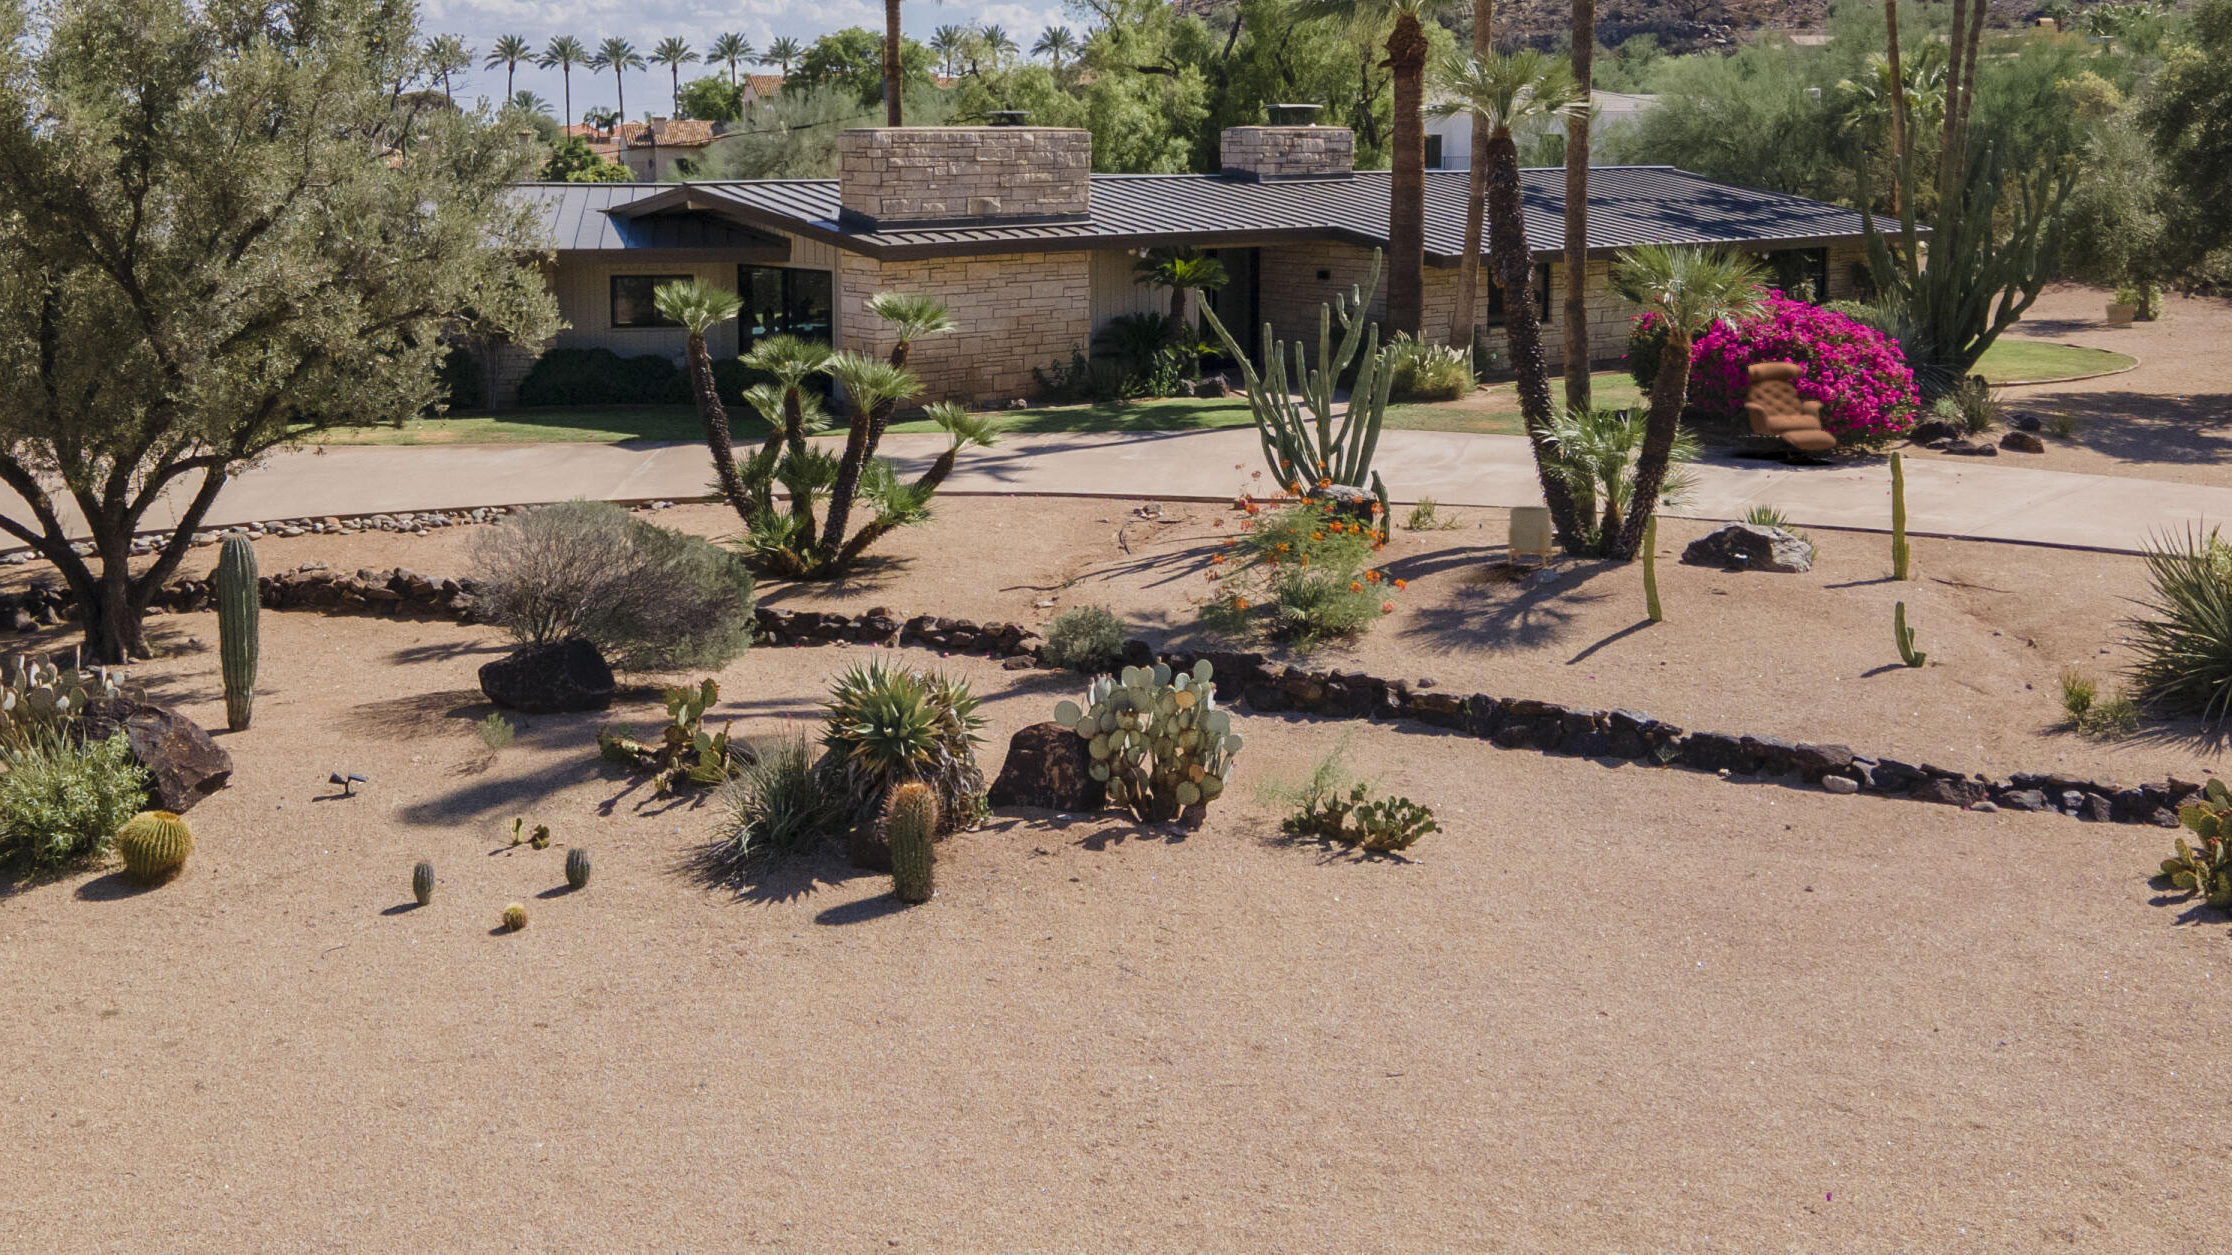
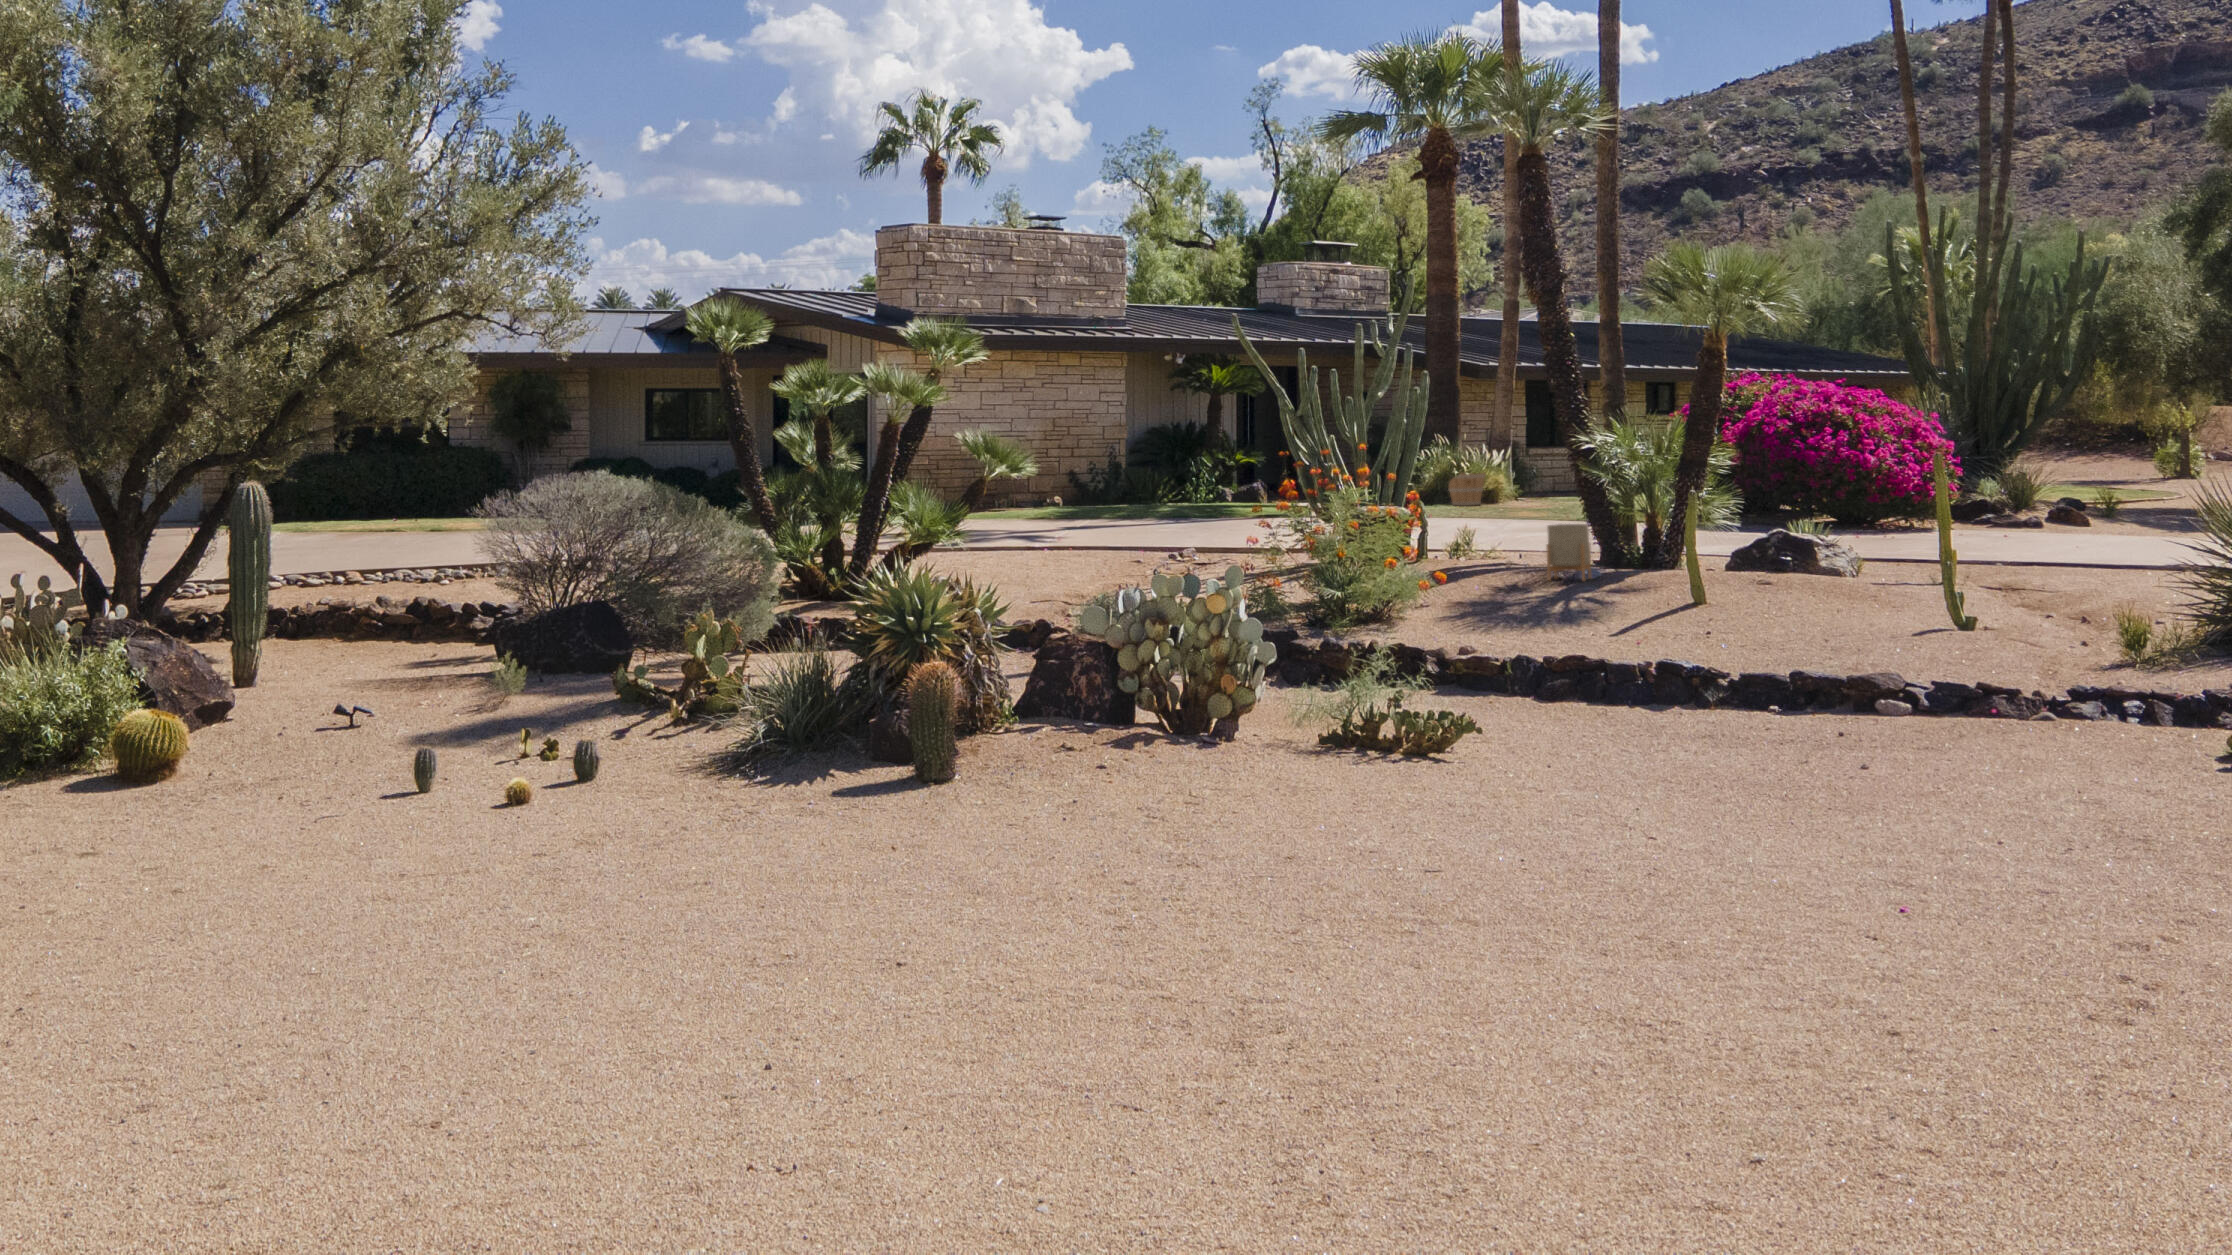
wooden bucket: present [2105,304,2136,328] -> present [1449,473,1486,506]
lounge chair: present [1744,363,1836,462] -> none [1780,438,1874,531]

